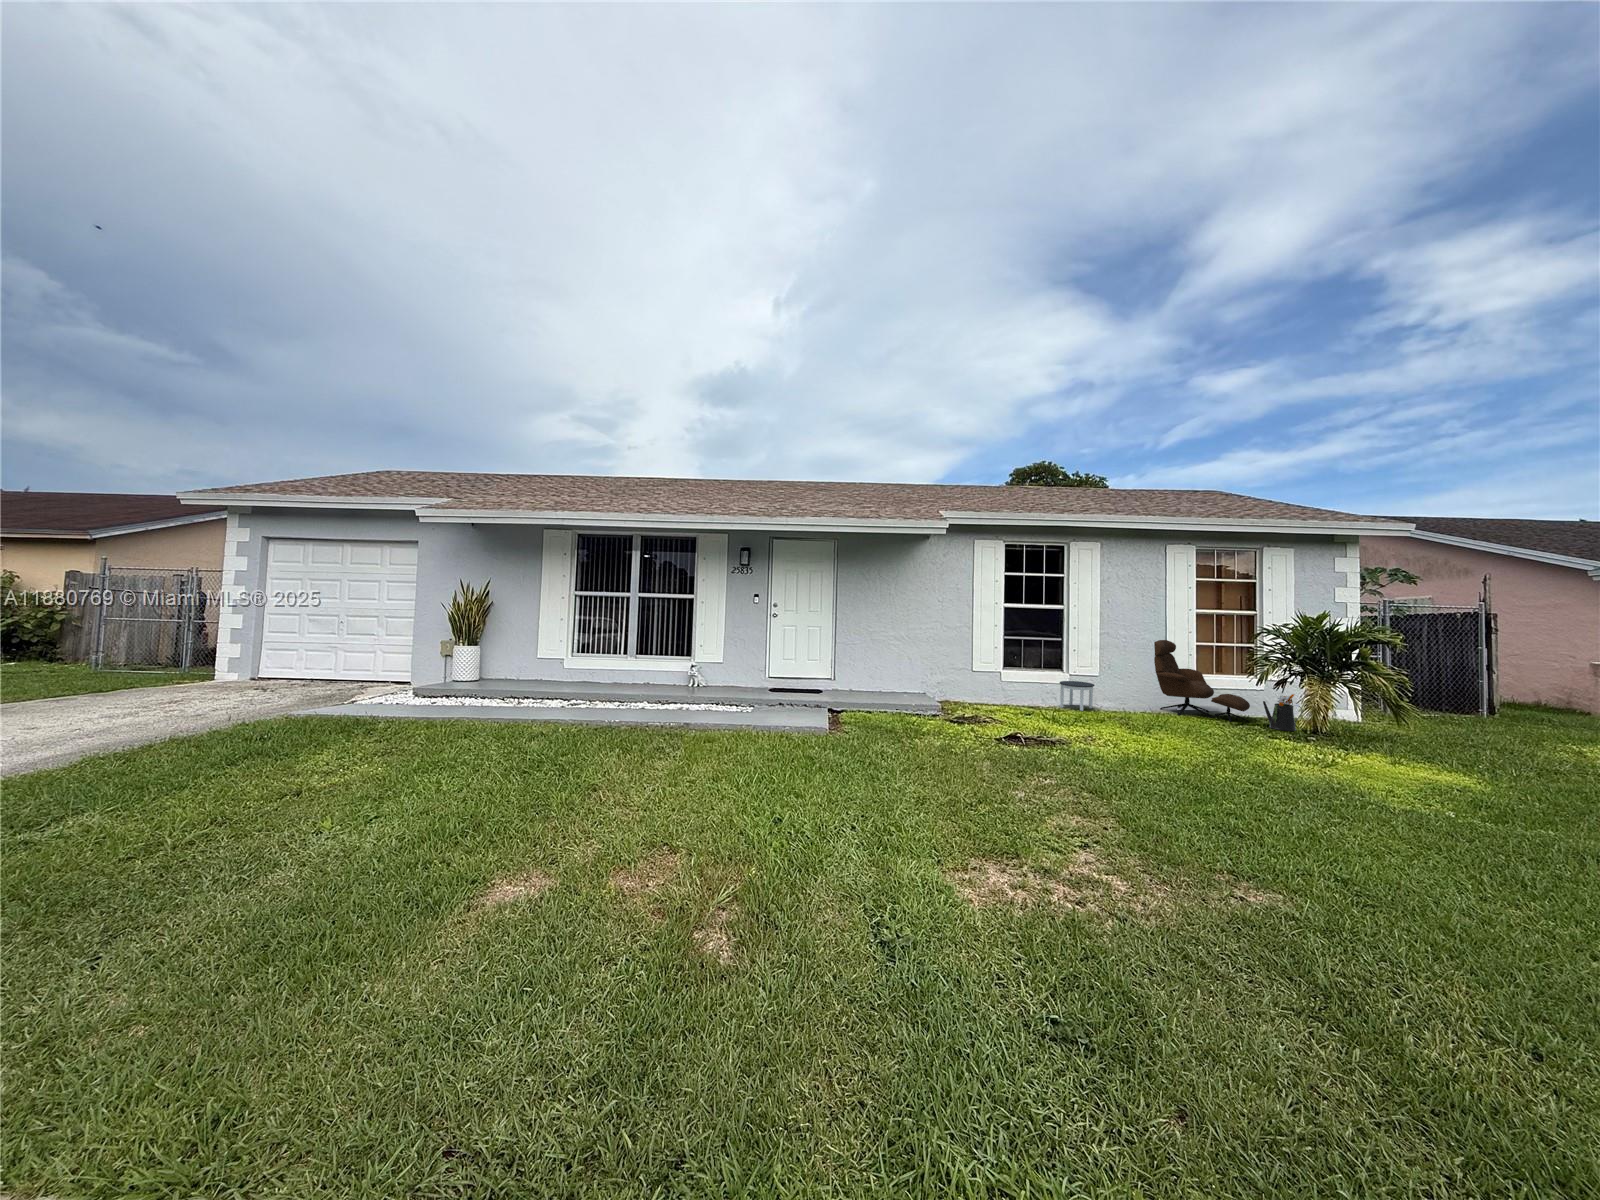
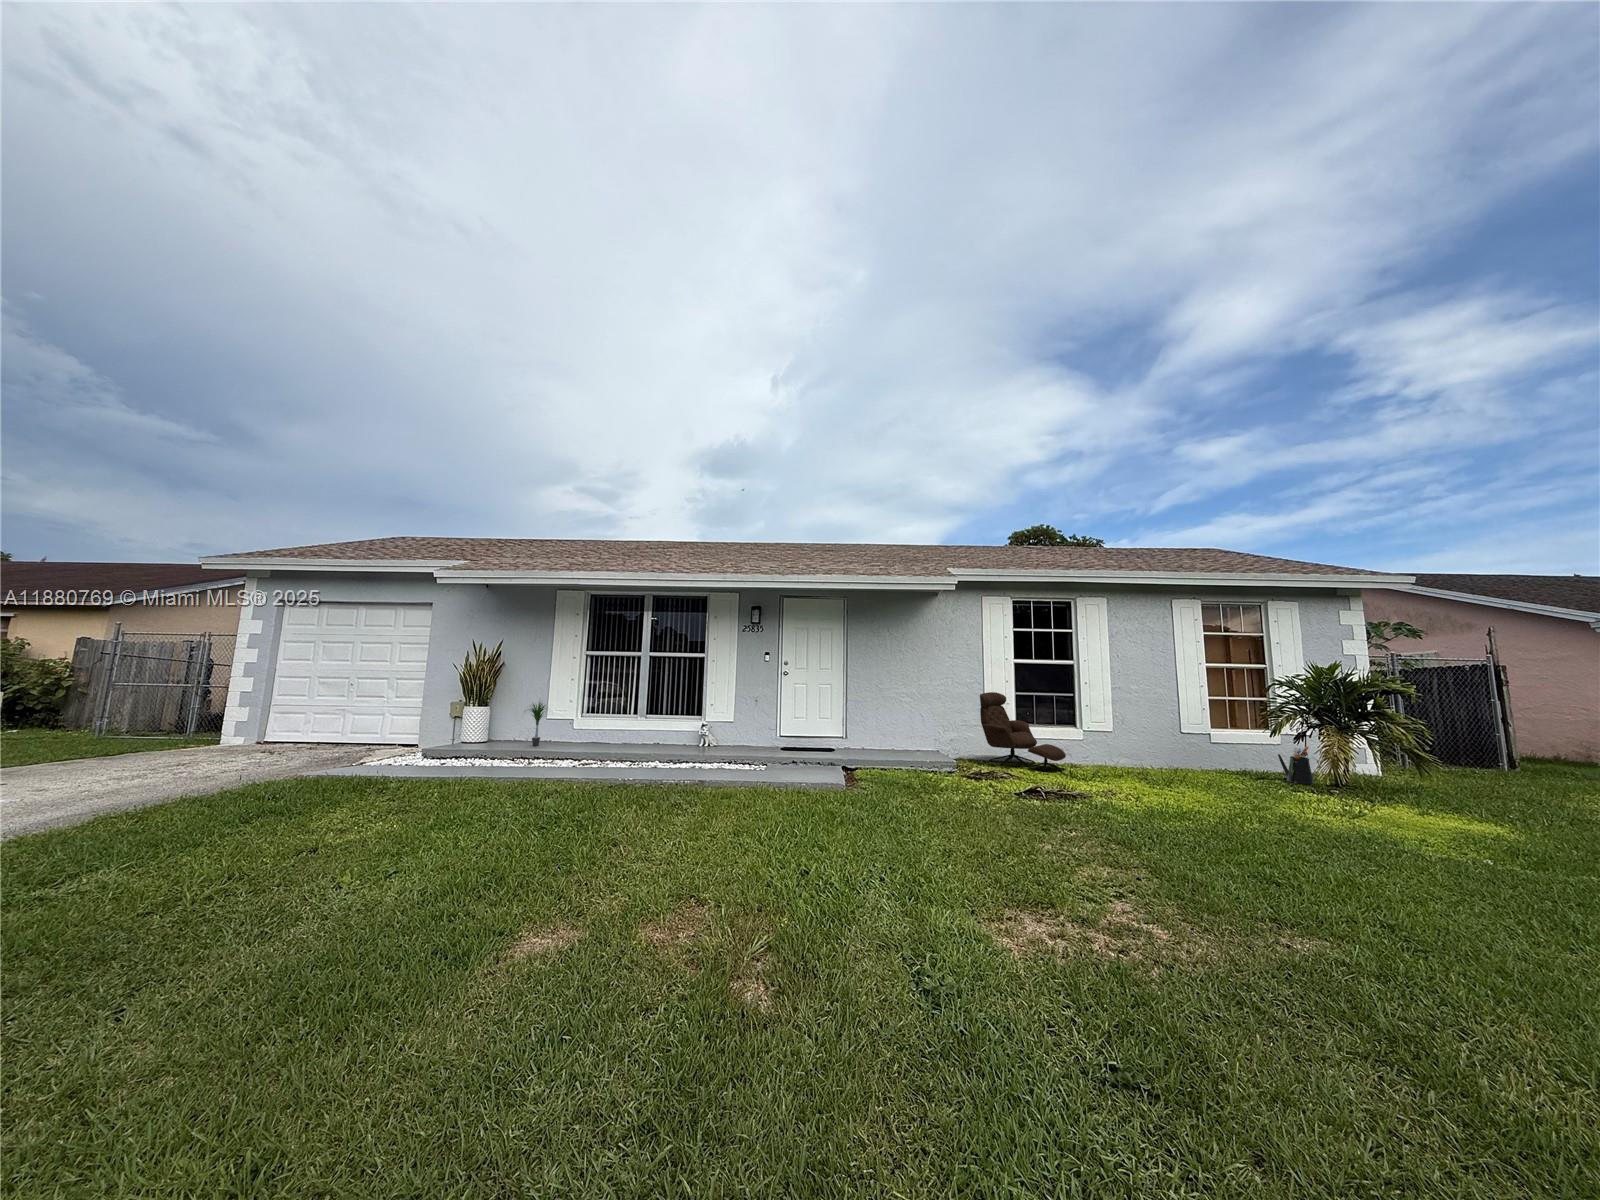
potted plant: none [502,635,537,685] -> present [531,702,545,746]
lounge chair: present [1154,640,1250,722] -> present [980,692,1066,771]
round table: present [1060,681,1094,711] -> none [1072,737,1108,767]

